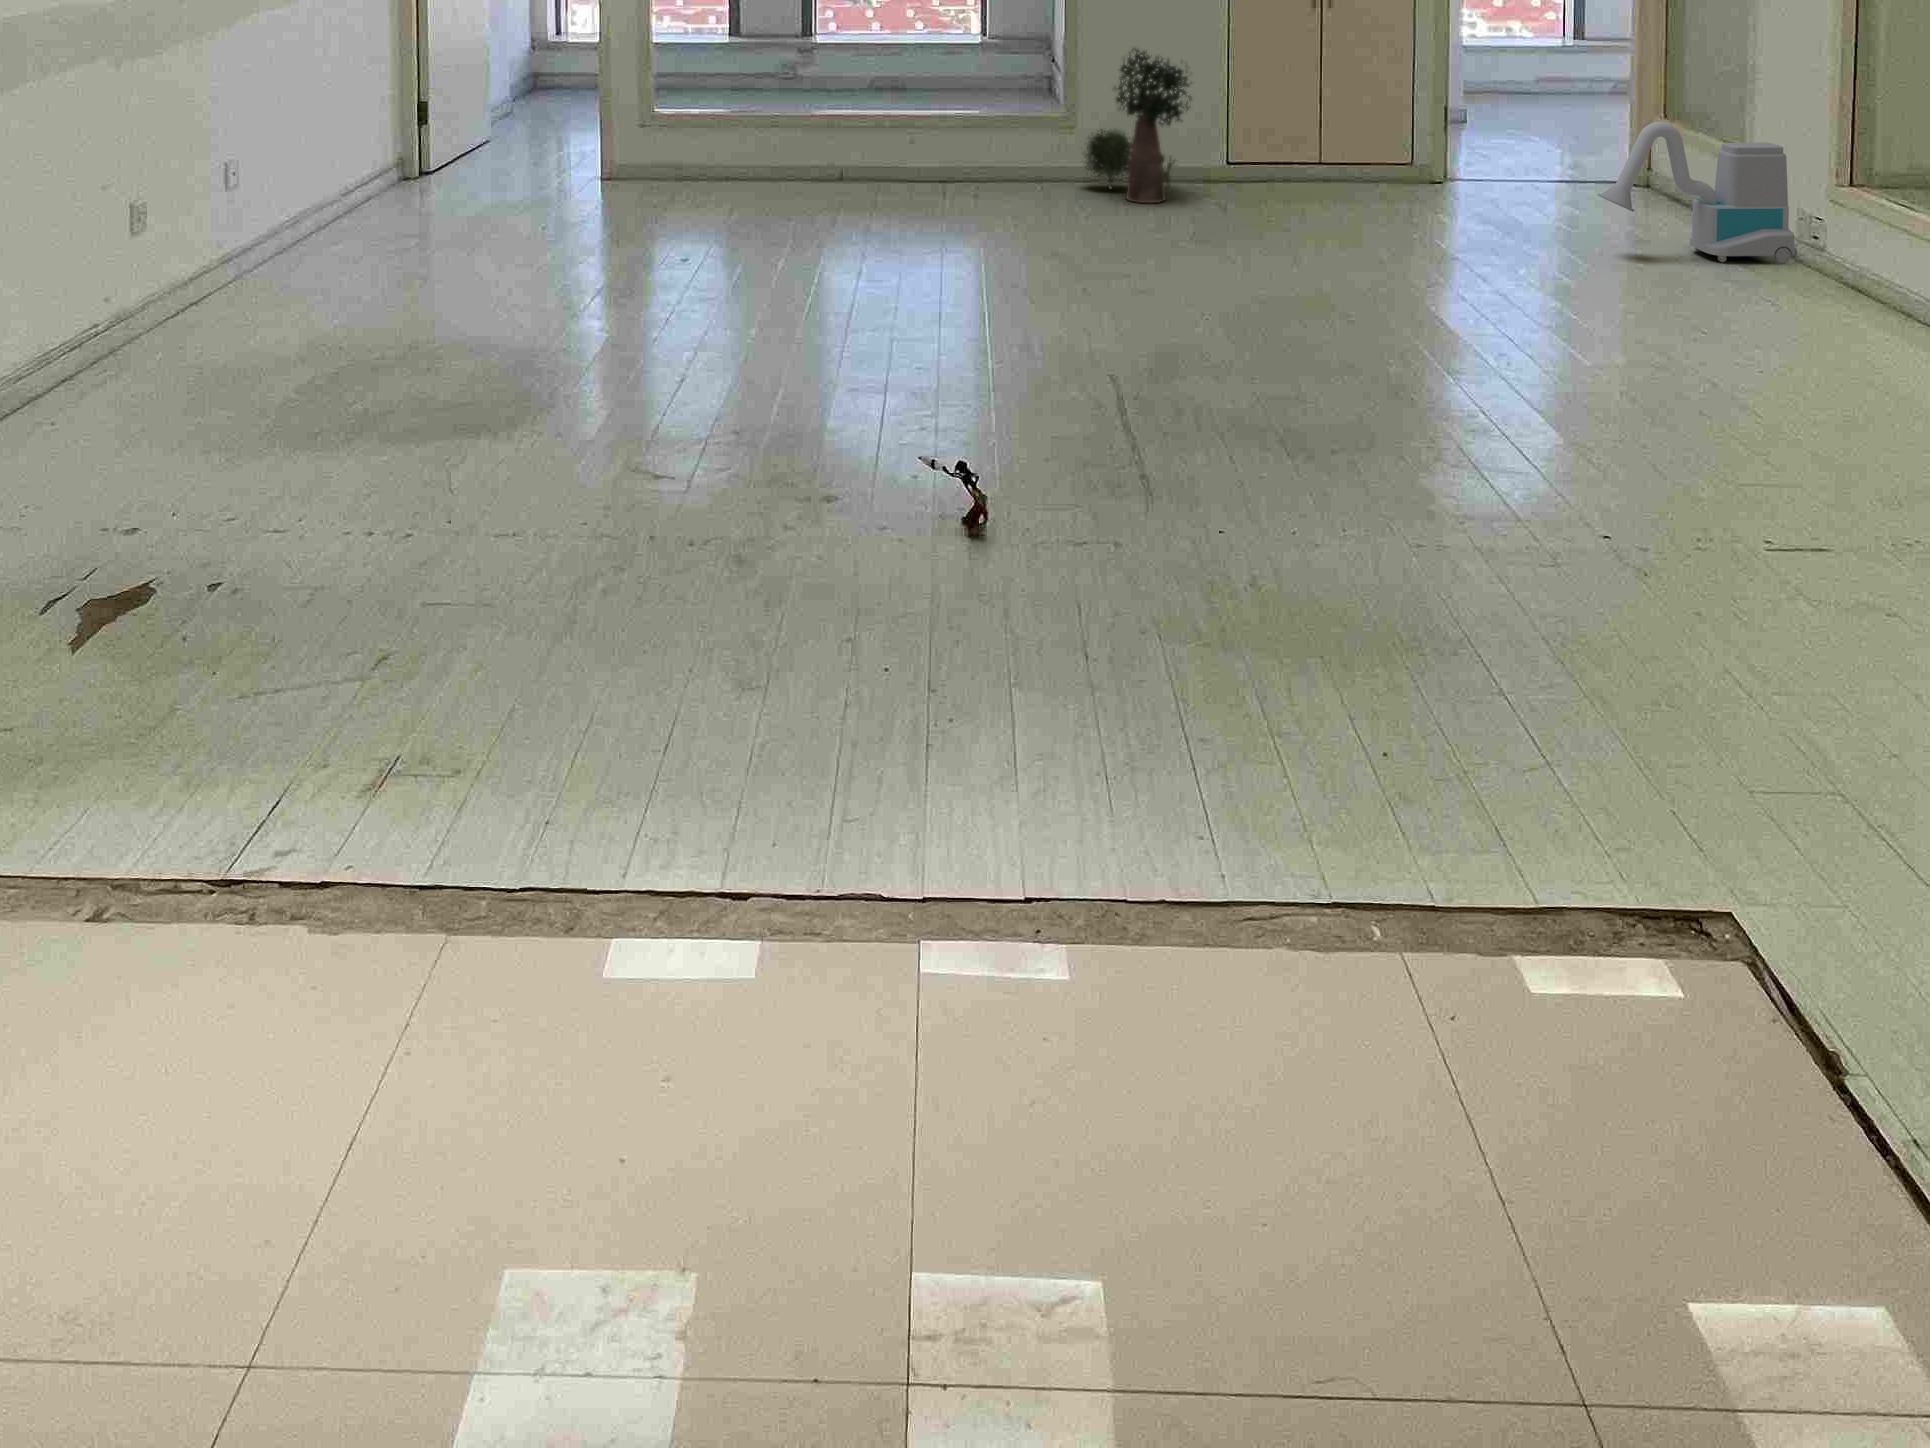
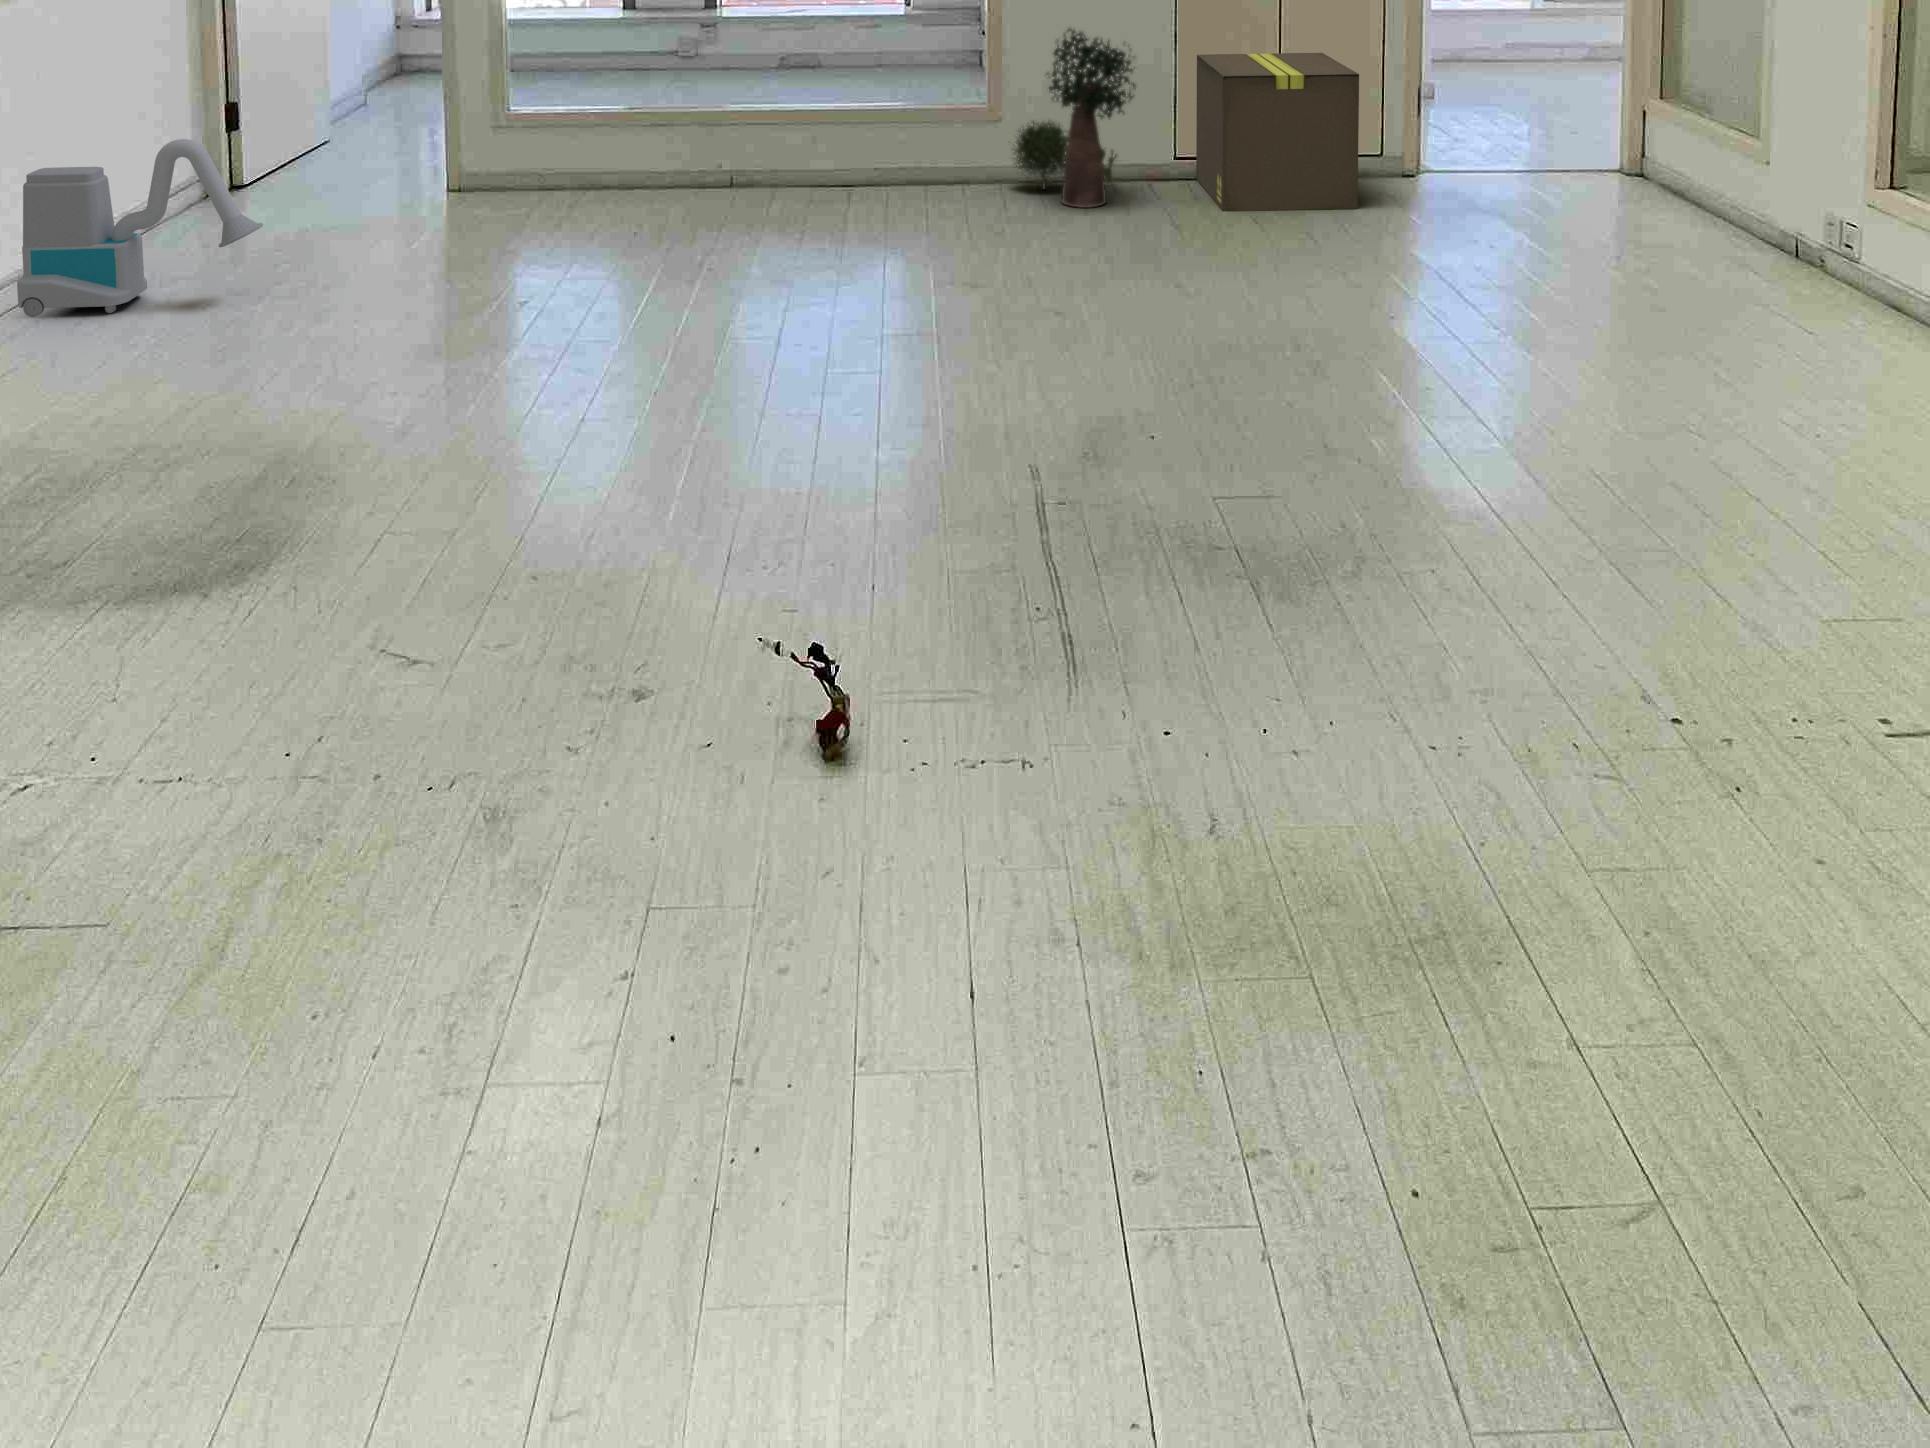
cardboard box: none [1245,74,1389,209] -> present [1196,53,1359,211]
vacuum cleaner: present [1597,122,1794,263] -> present [17,139,263,317]

